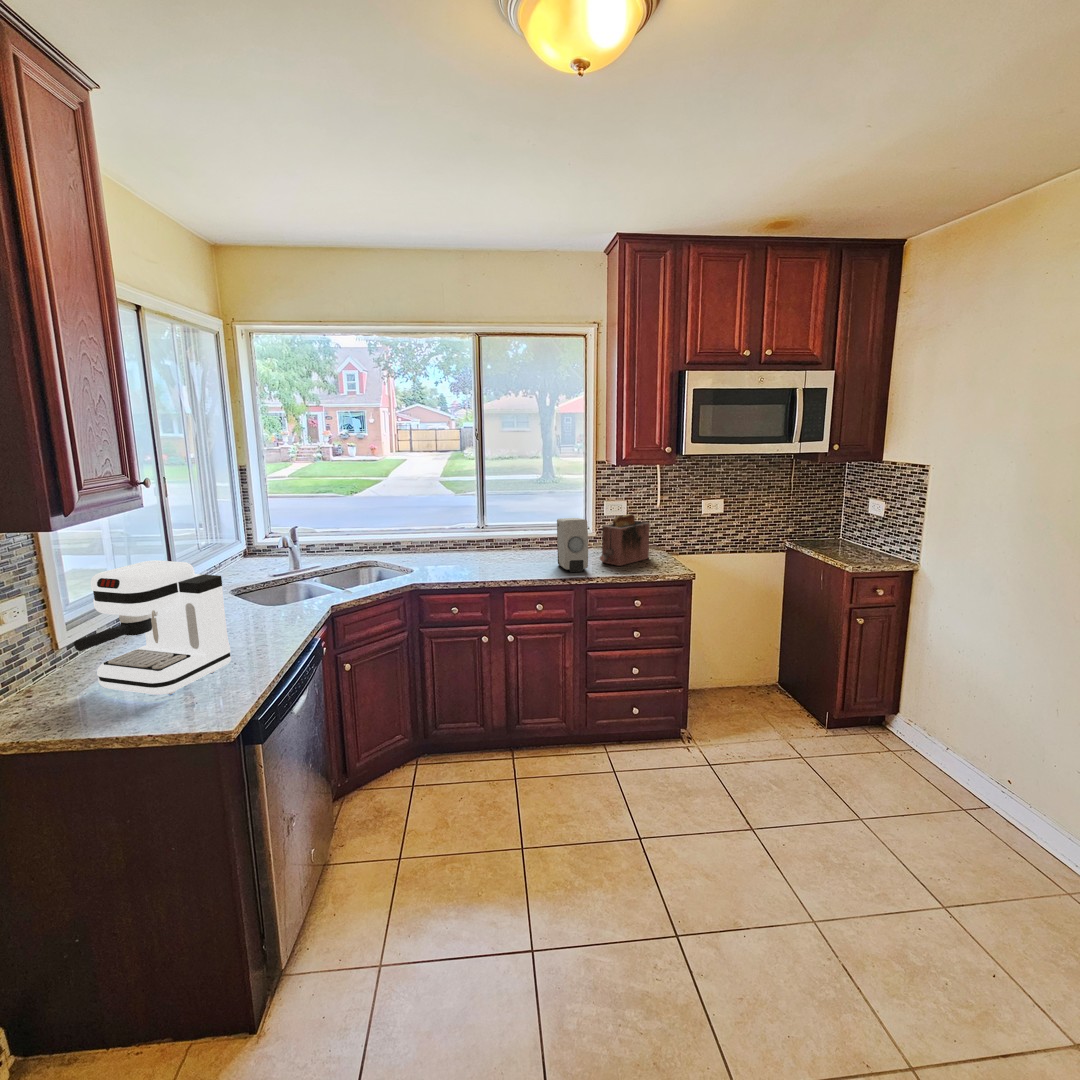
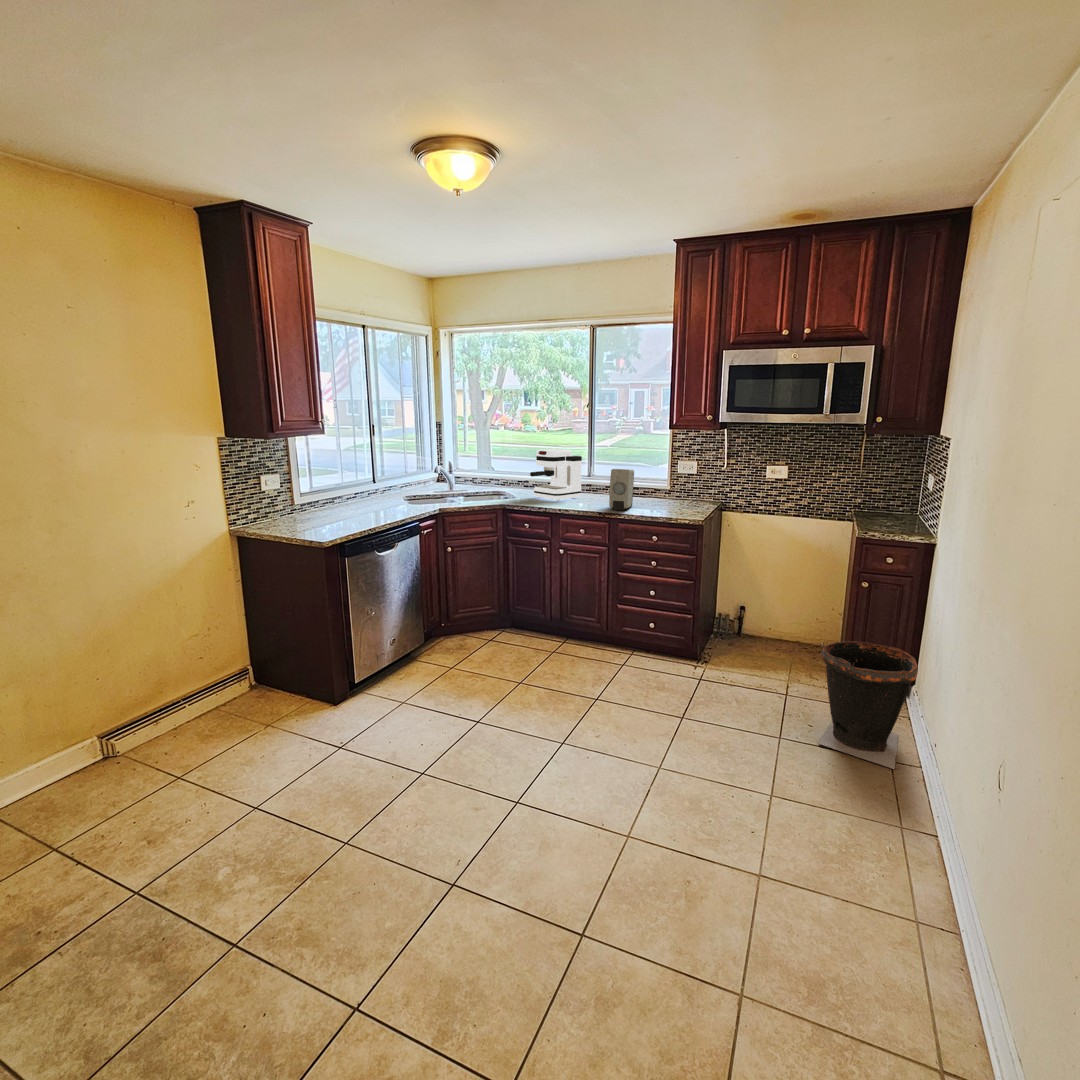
toaster: present [600,514,650,566] -> none [648,471,697,511]
coffee maker: present [74,560,231,695] -> present [530,449,582,501]
waste bin: none [878,687,1001,825] -> present [818,641,918,769]

